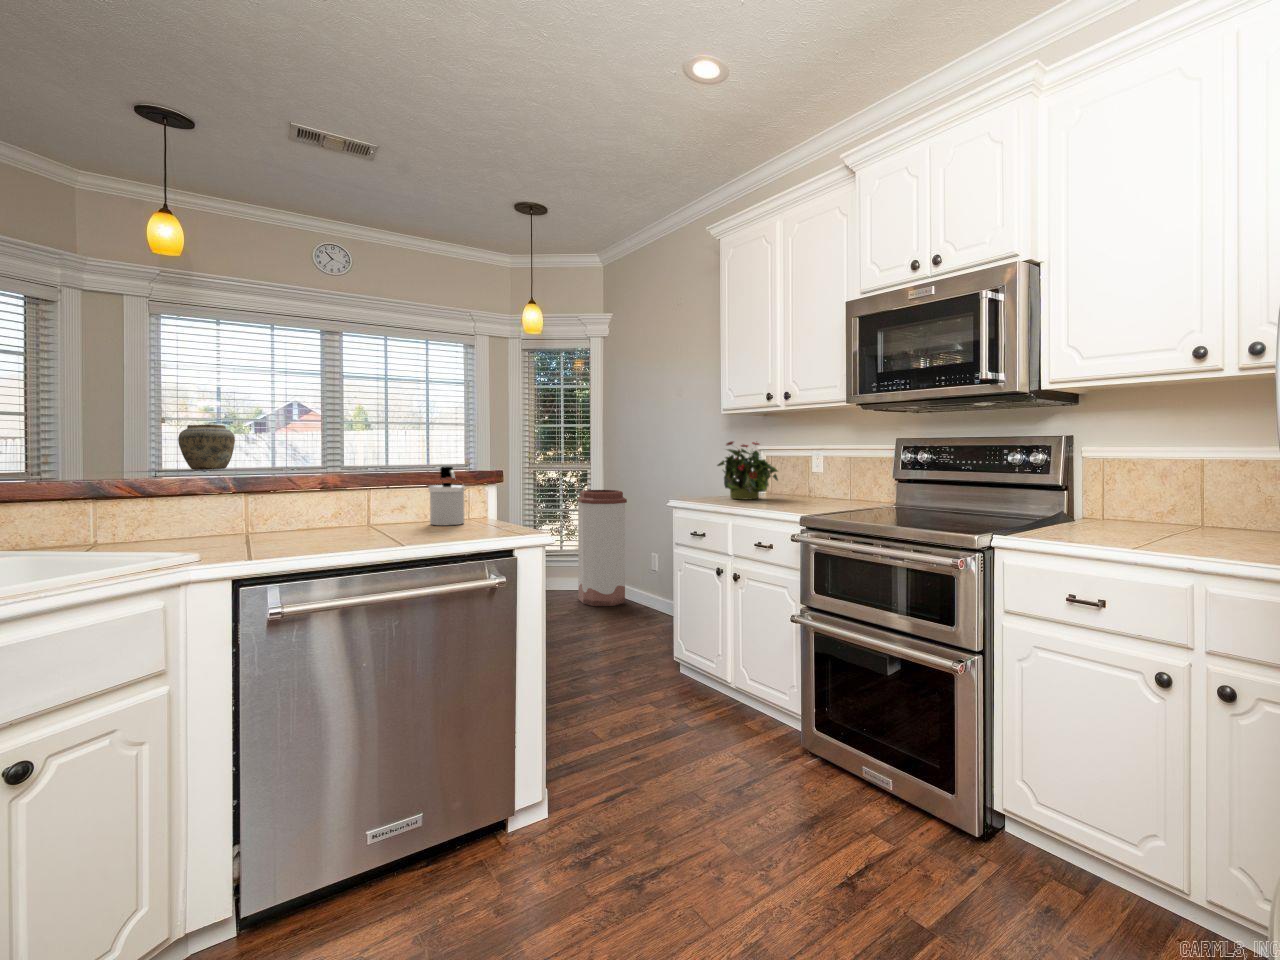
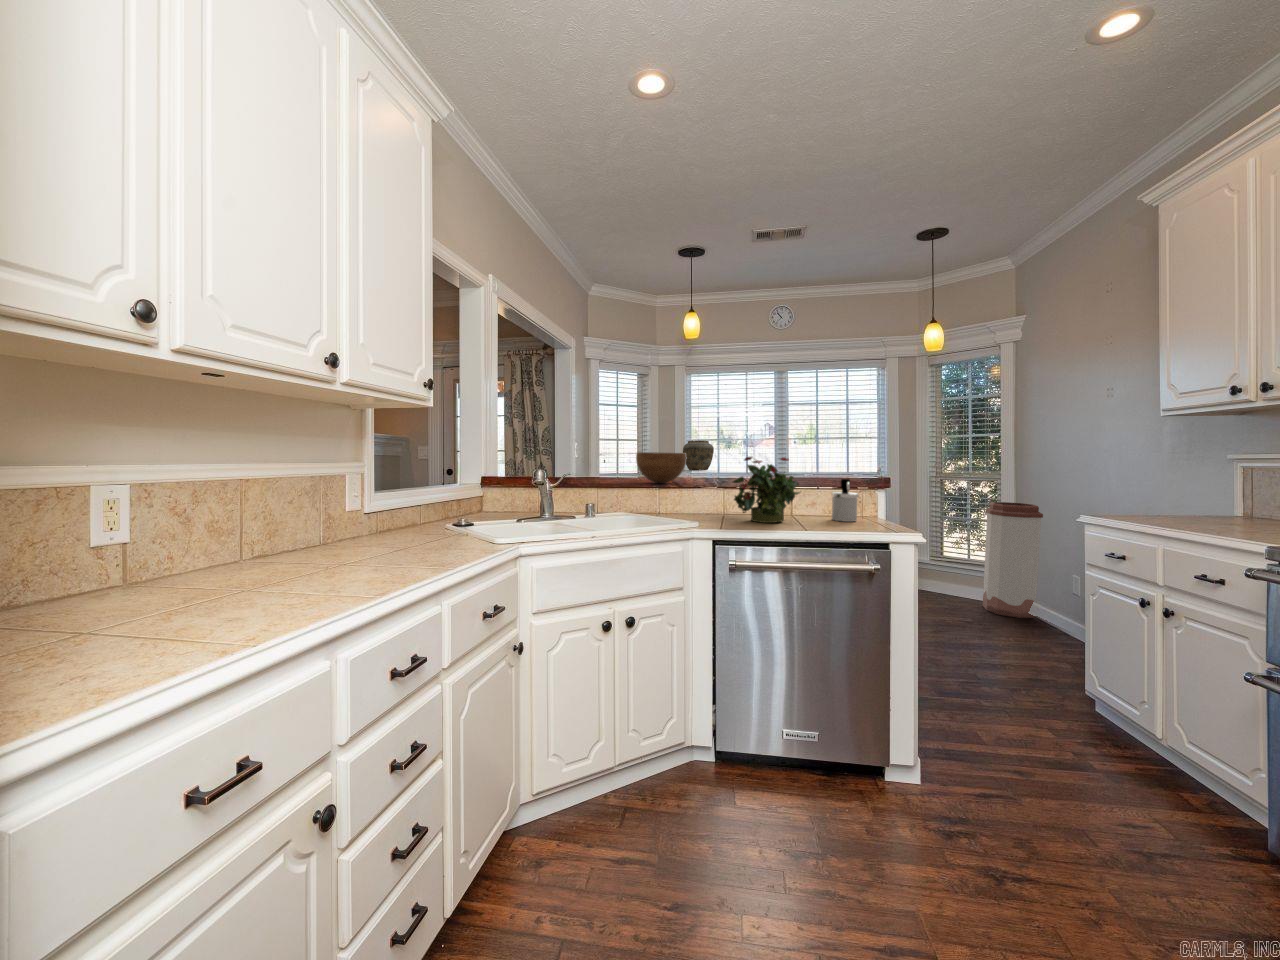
bowl: none [43,427,168,486] -> present [636,452,686,483]
potted plant: present [717,442,778,500] -> present [733,457,800,523]

